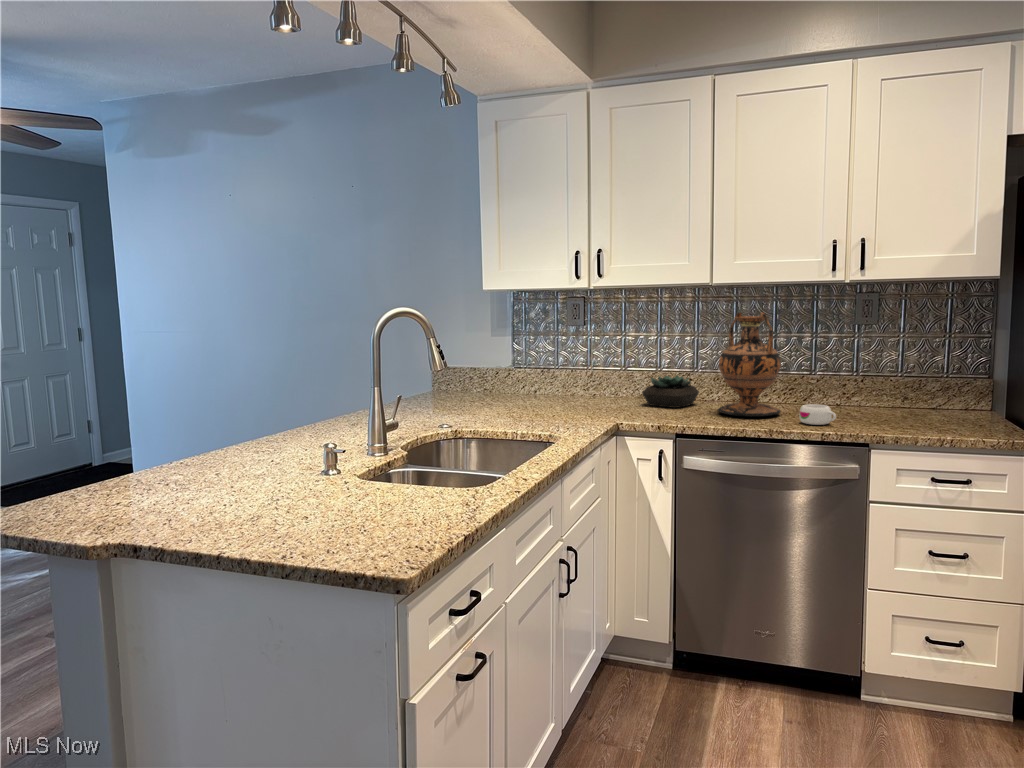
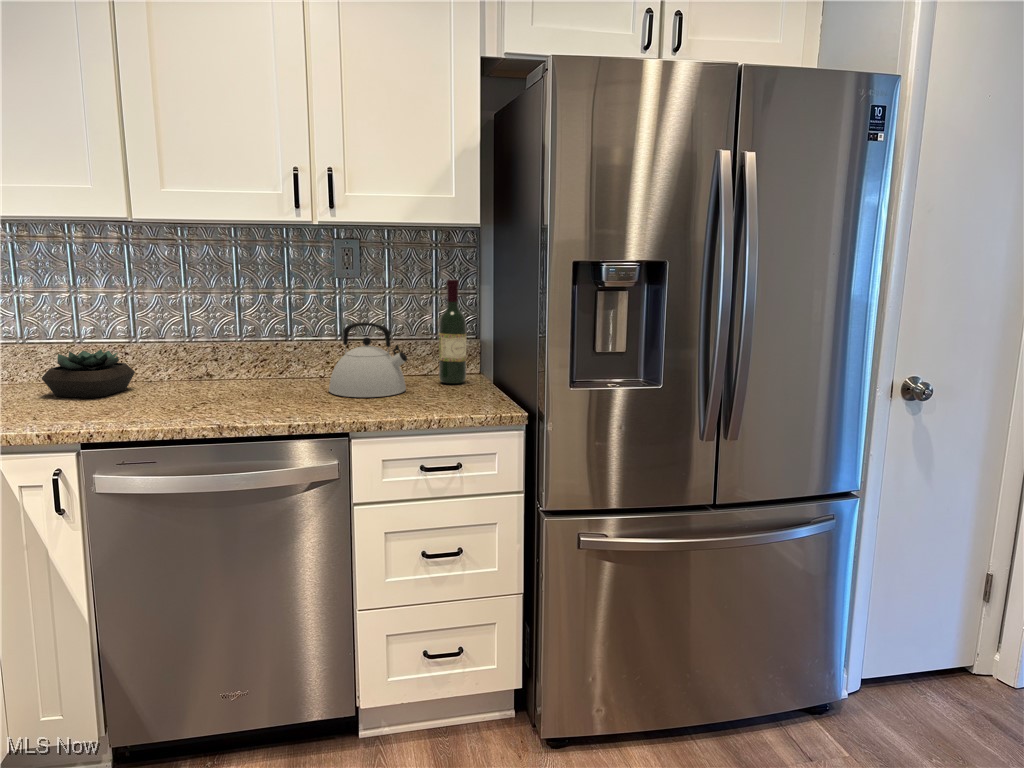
vase: present [717,313,781,417] -> none [150,261,244,406]
wine bottle: none [949,325,979,416] -> present [439,279,466,384]
kettle: none [848,360,921,421] -> present [329,322,407,397]
mug: present [799,404,836,425] -> none [263,384,308,412]

